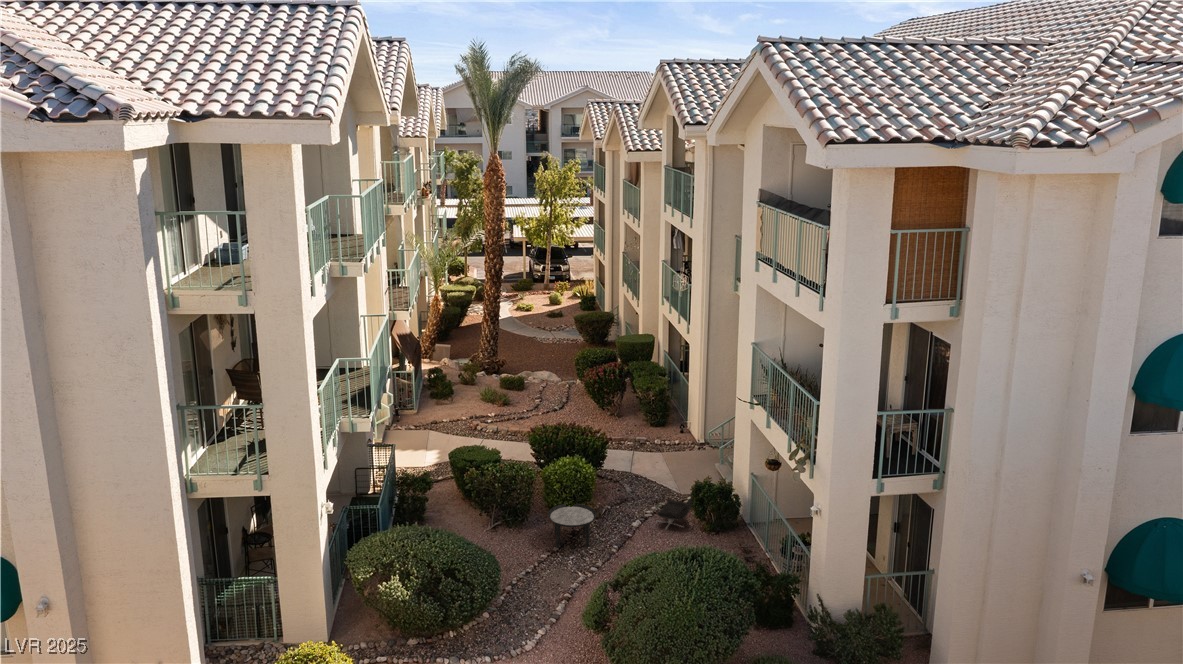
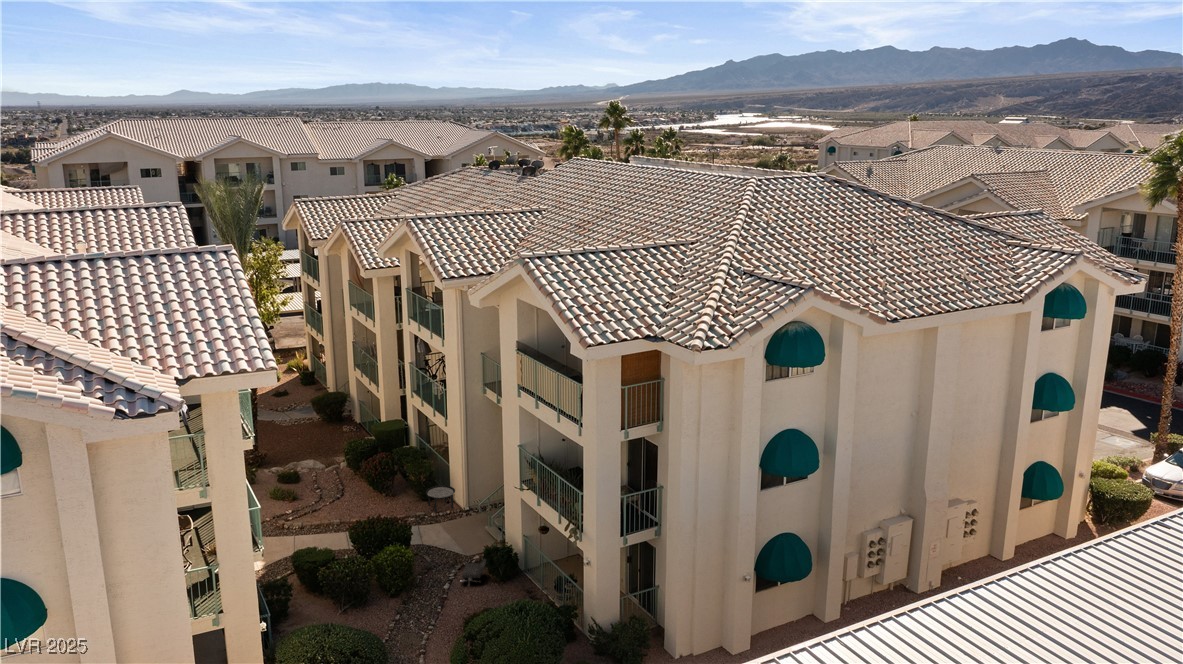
round table: present [547,504,597,548] -> present [426,485,455,512]

